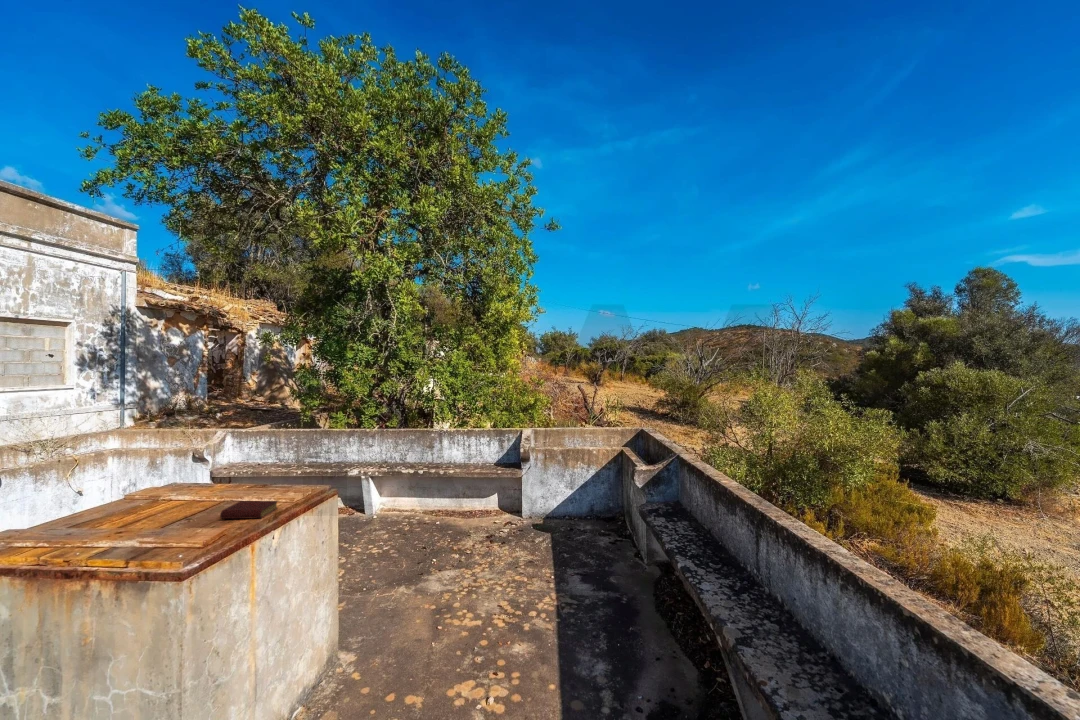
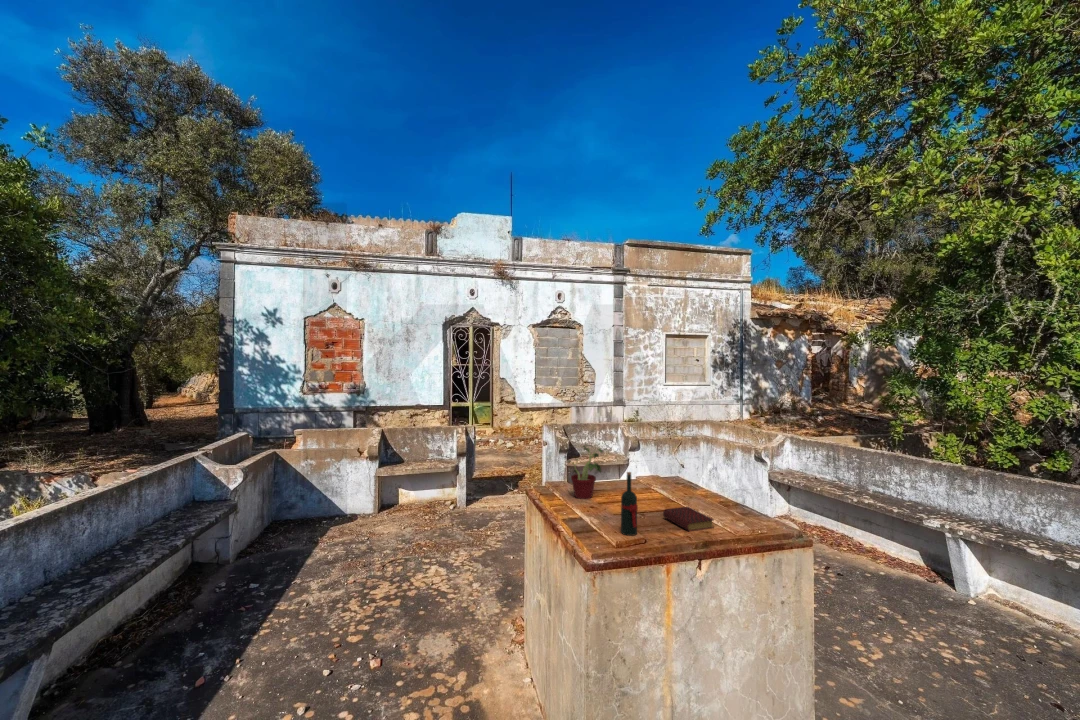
potted plant: none [29,468,106,548] -> present [567,443,603,499]
wine bottle: none [194,477,220,545] -> present [621,472,638,536]

